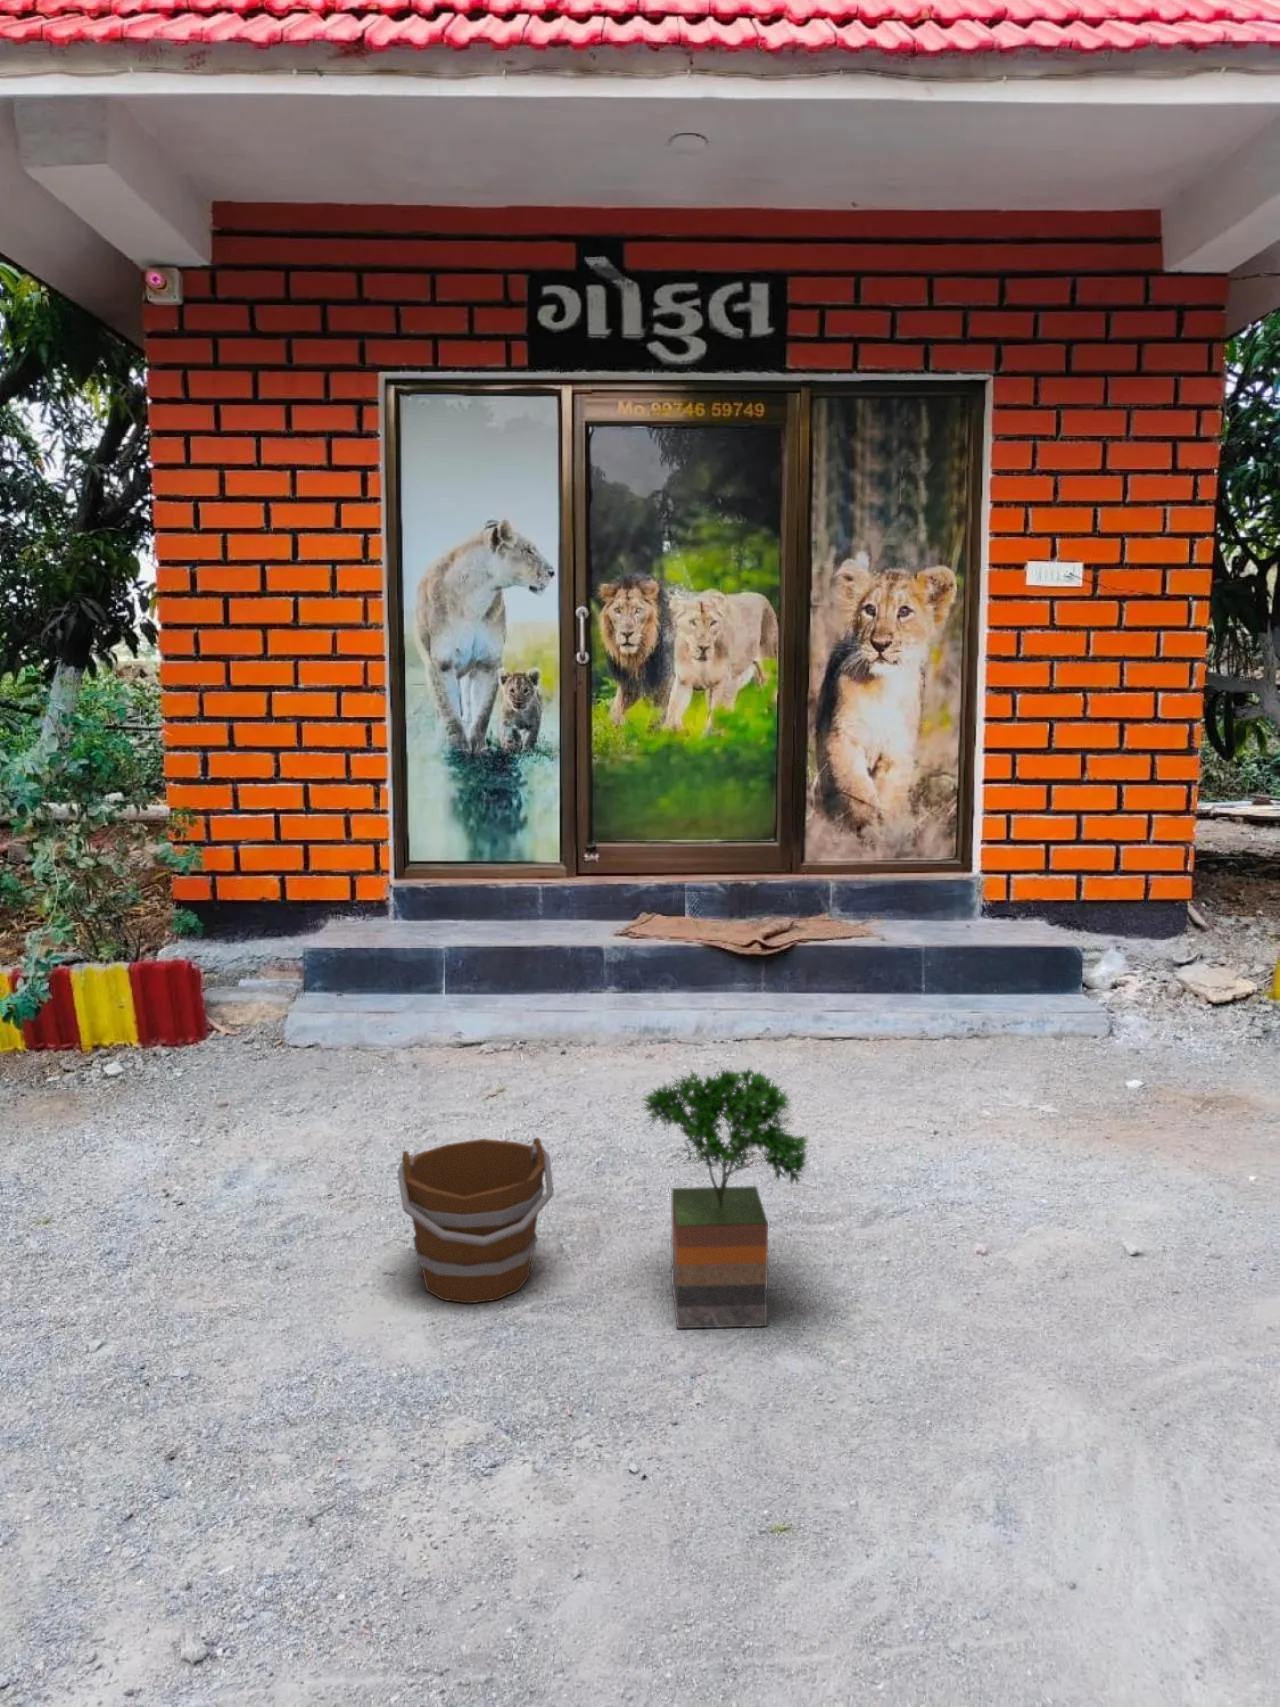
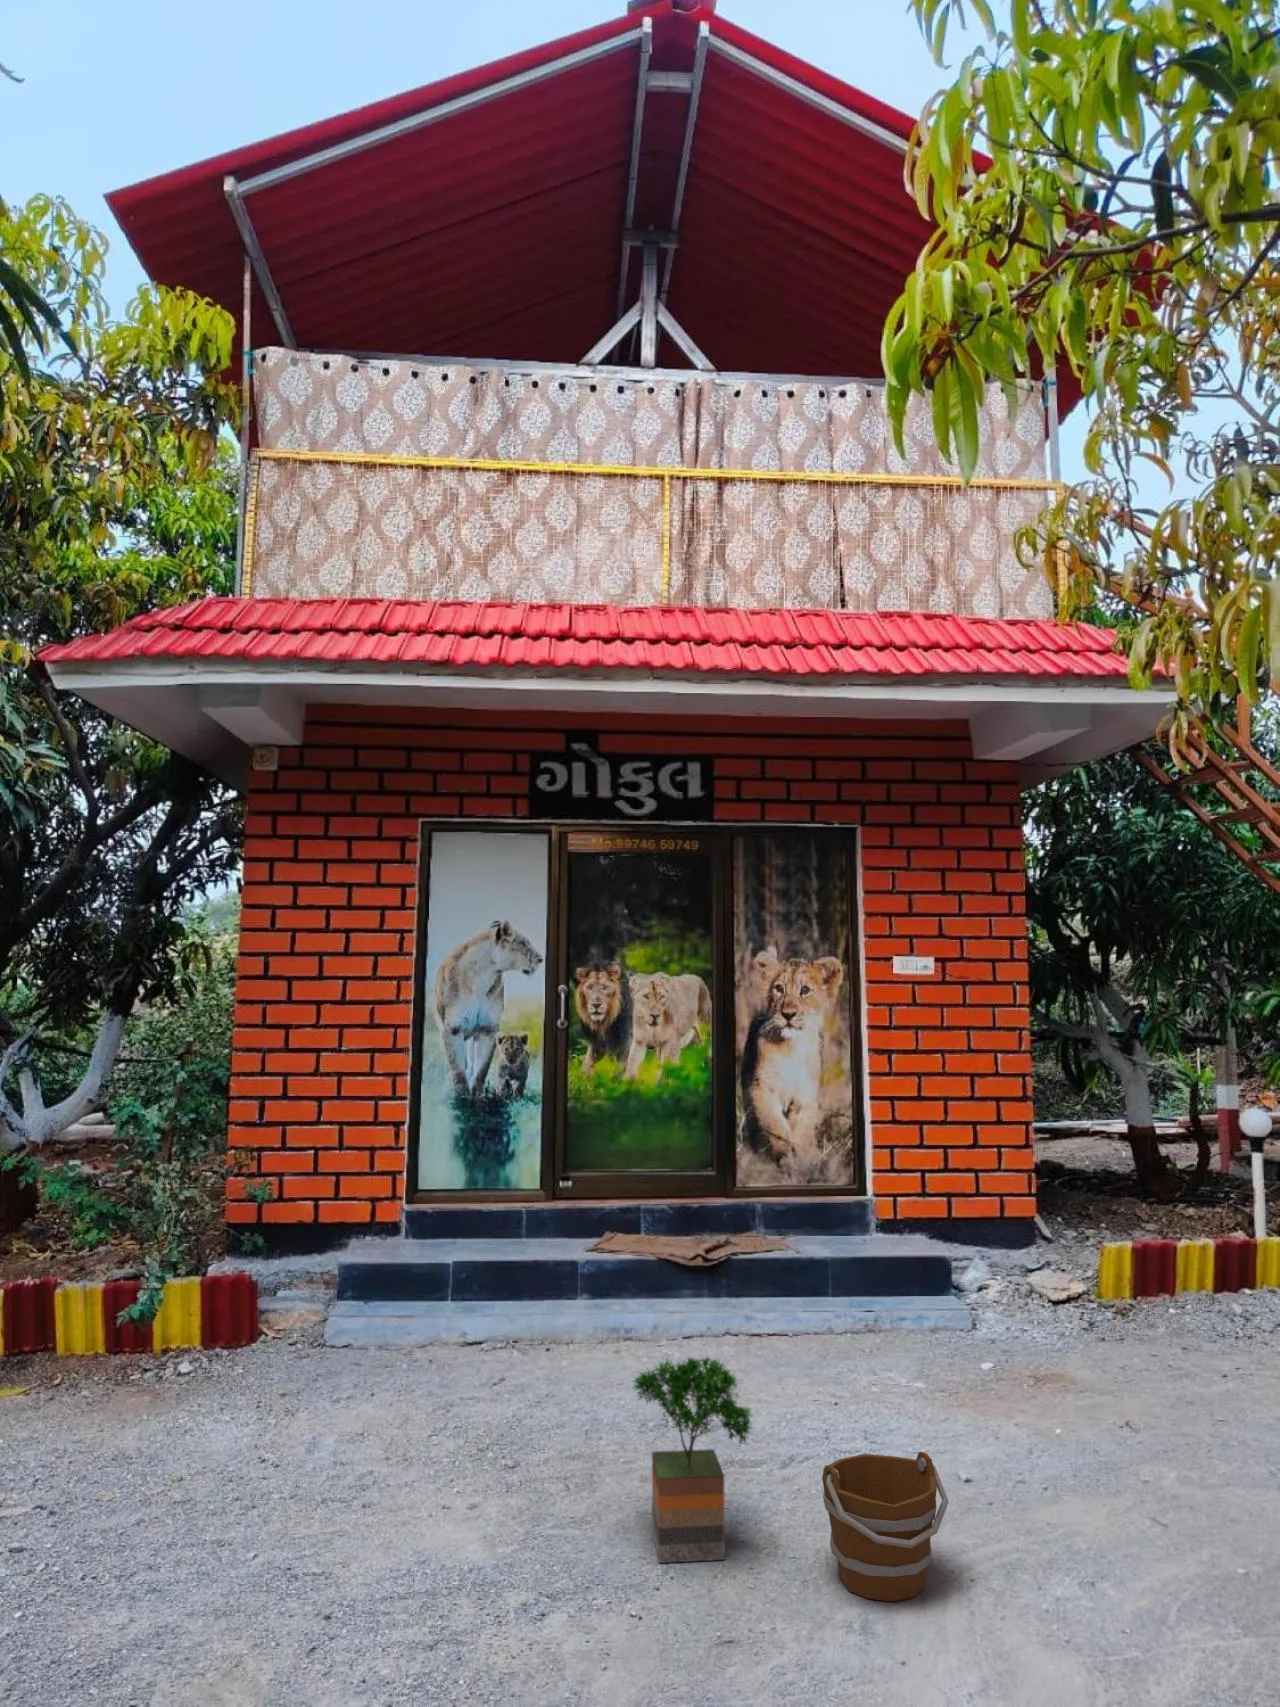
bucket: present [397,1138,553,1303] -> present [822,1452,949,1601]

